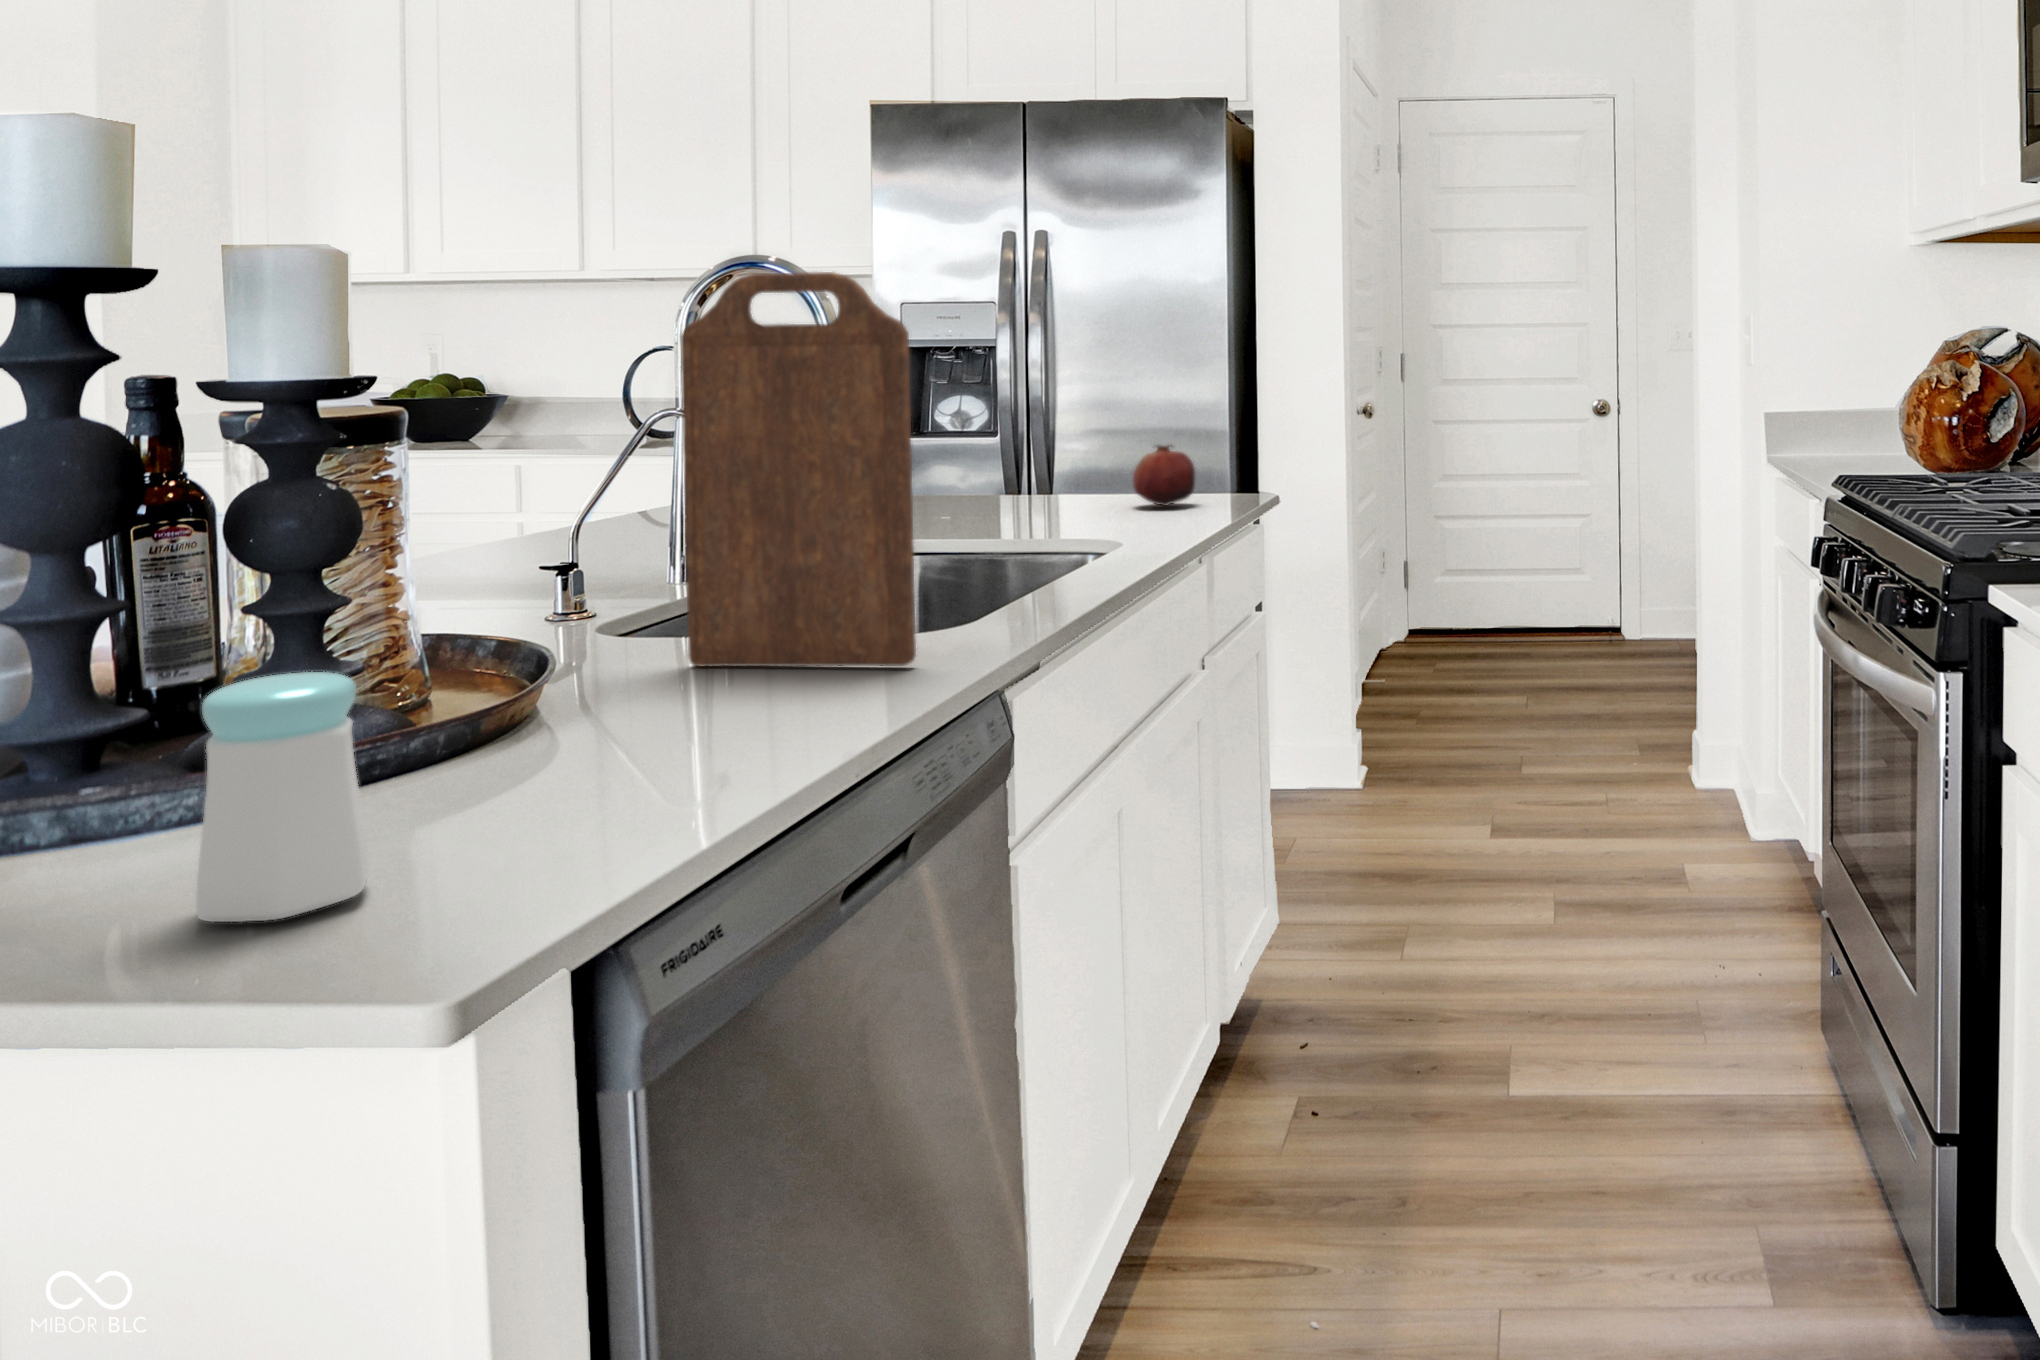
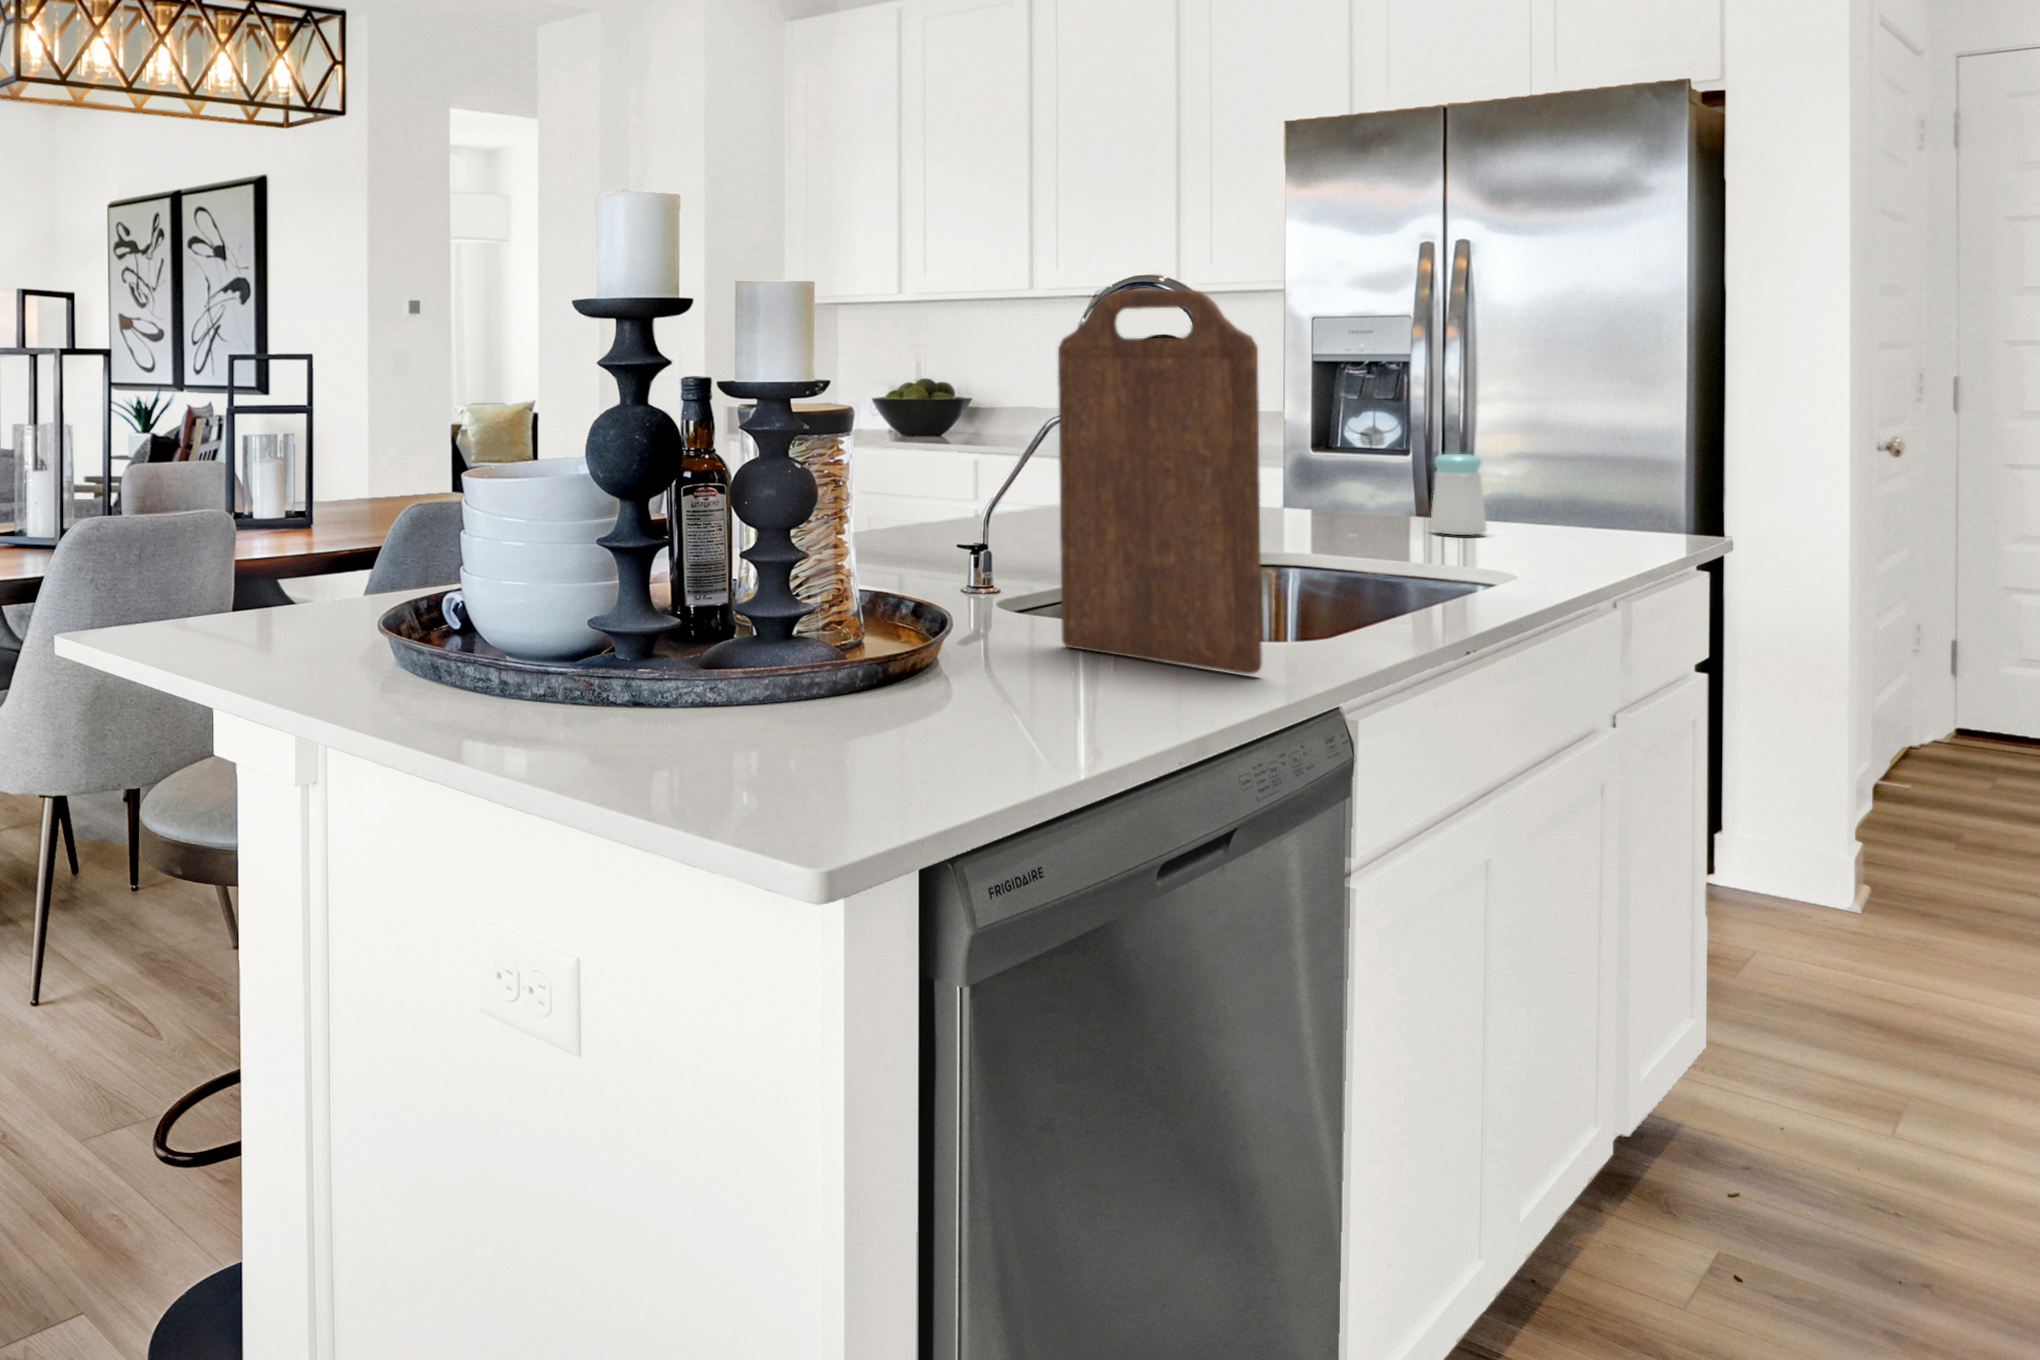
fruit: present [1133,445,1195,506] -> none [1547,476,1627,546]
salt shaker: present [196,672,369,922] -> present [1431,454,1486,535]

